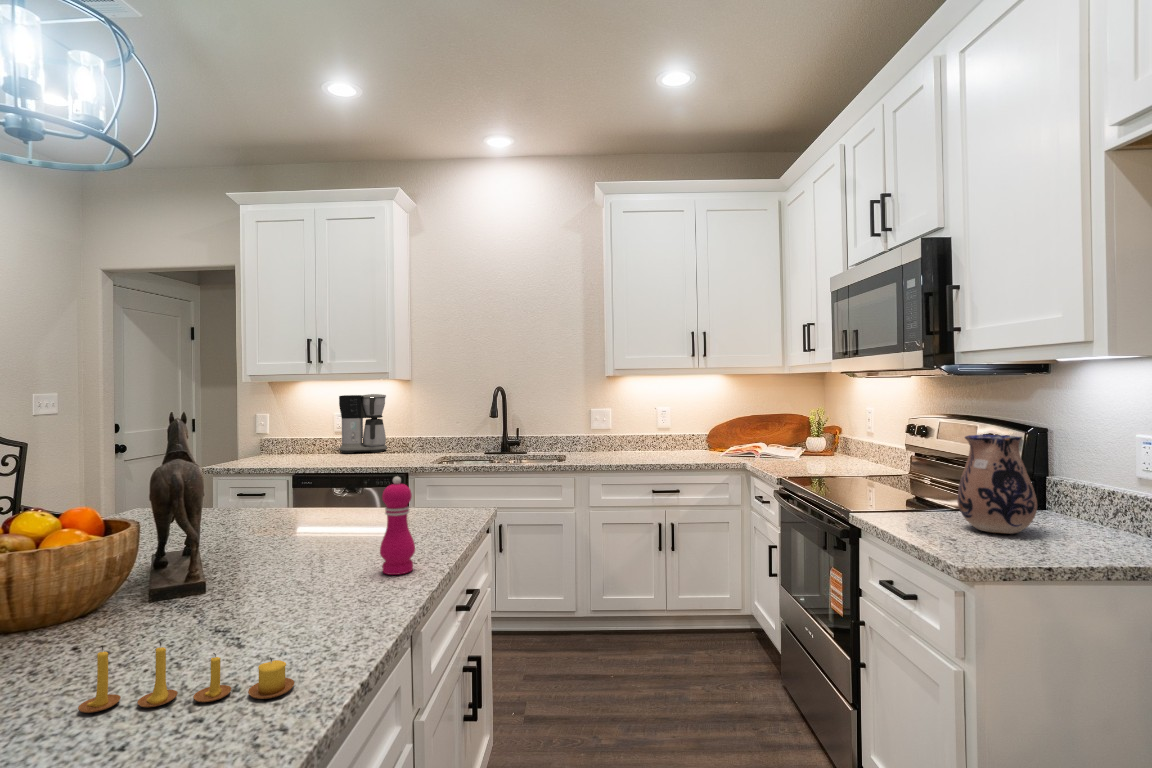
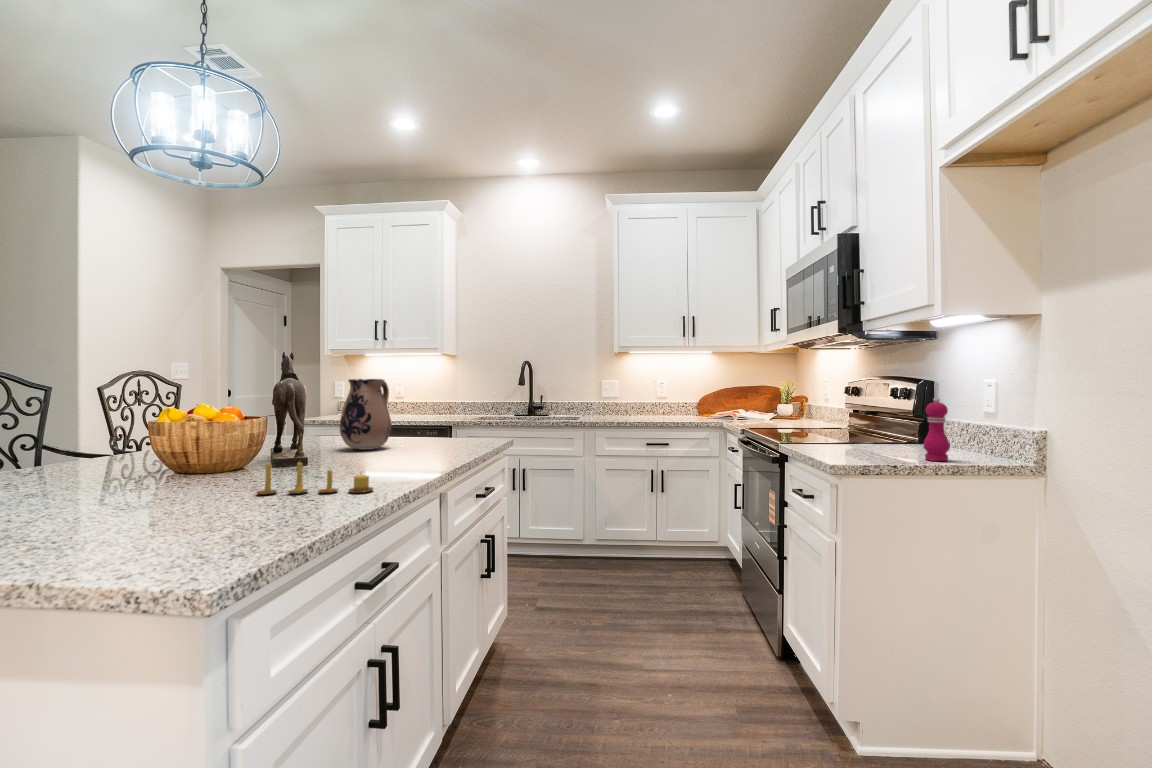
coffee maker: present [339,394,387,453] -> none [399,368,437,414]
ceramic pitcher: present [957,434,1037,534] -> present [340,379,392,450]
pepper mill: present [380,476,415,575] -> present [923,397,950,461]

